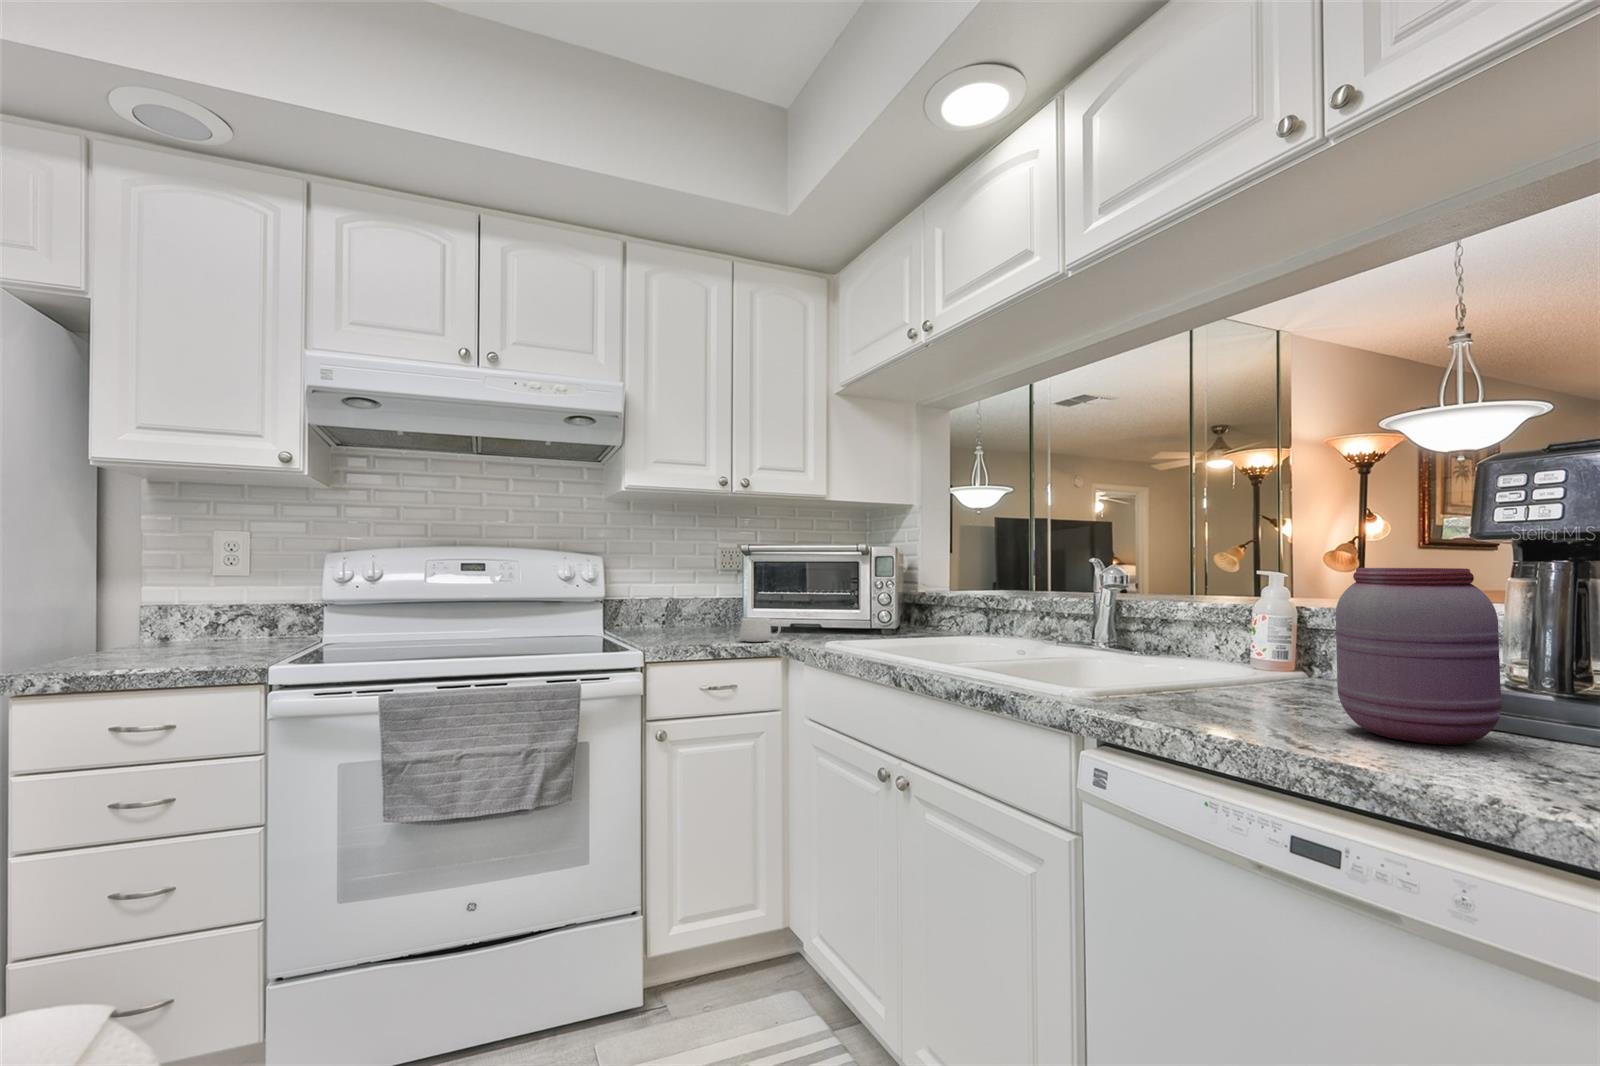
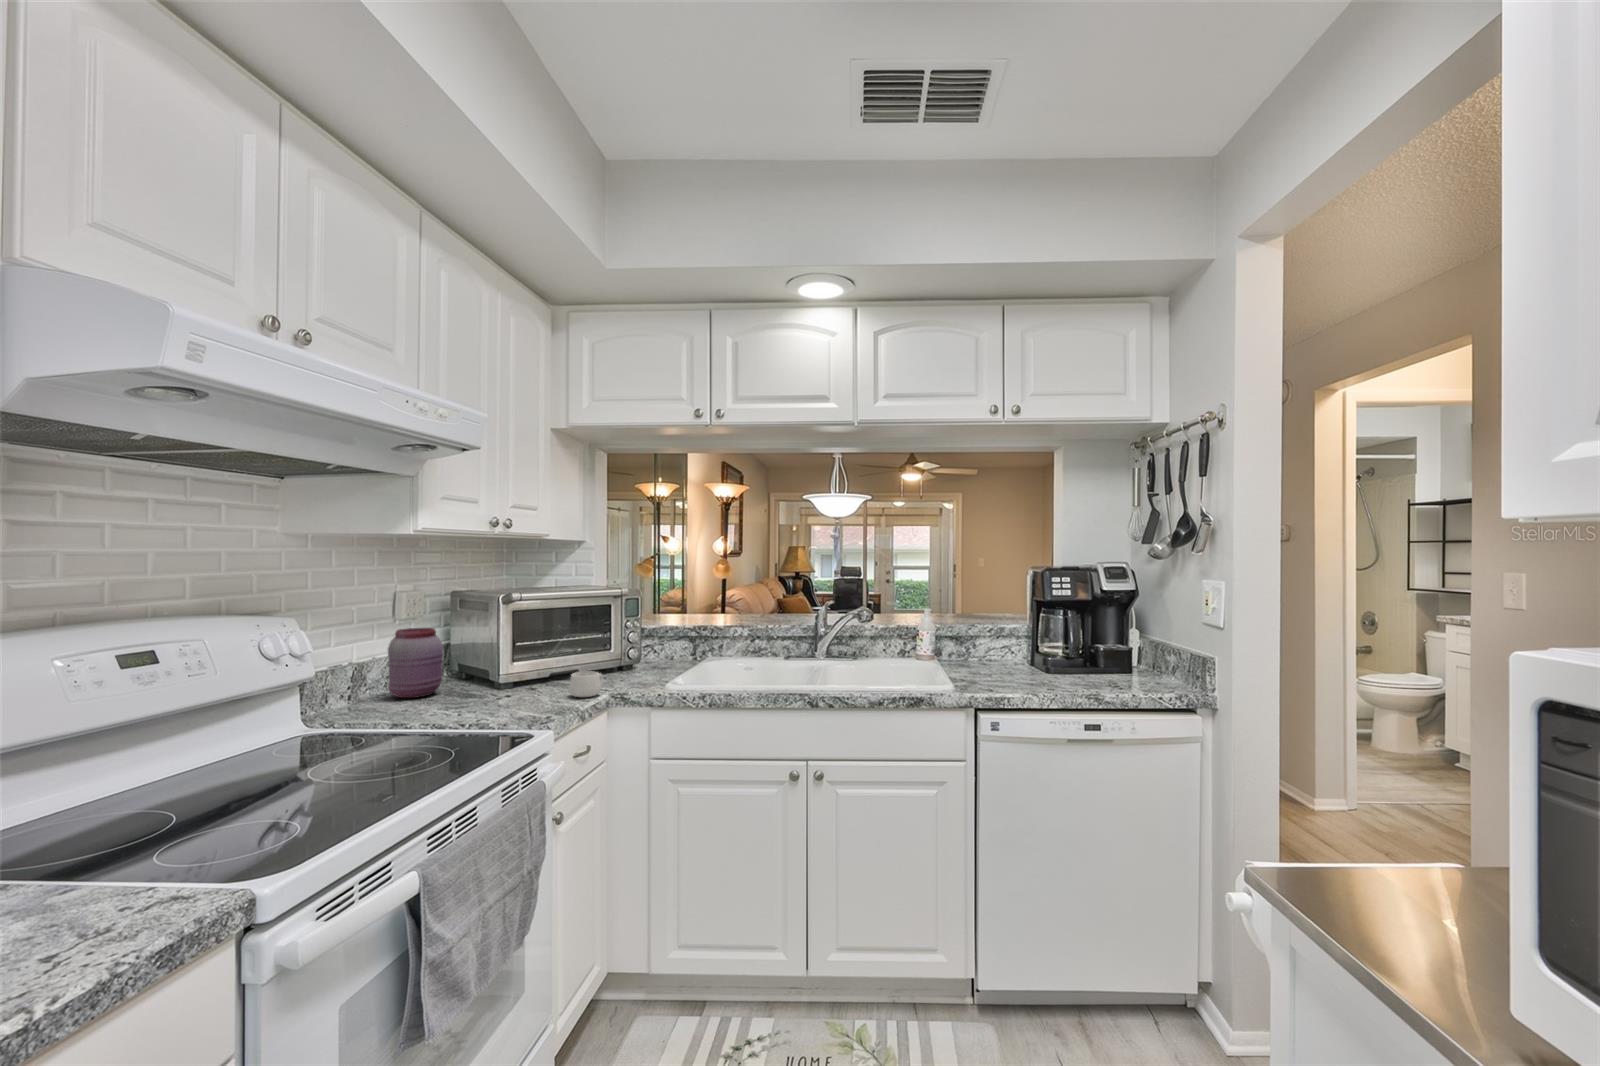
jar: present [1336,568,1501,745] -> present [388,628,443,698]

